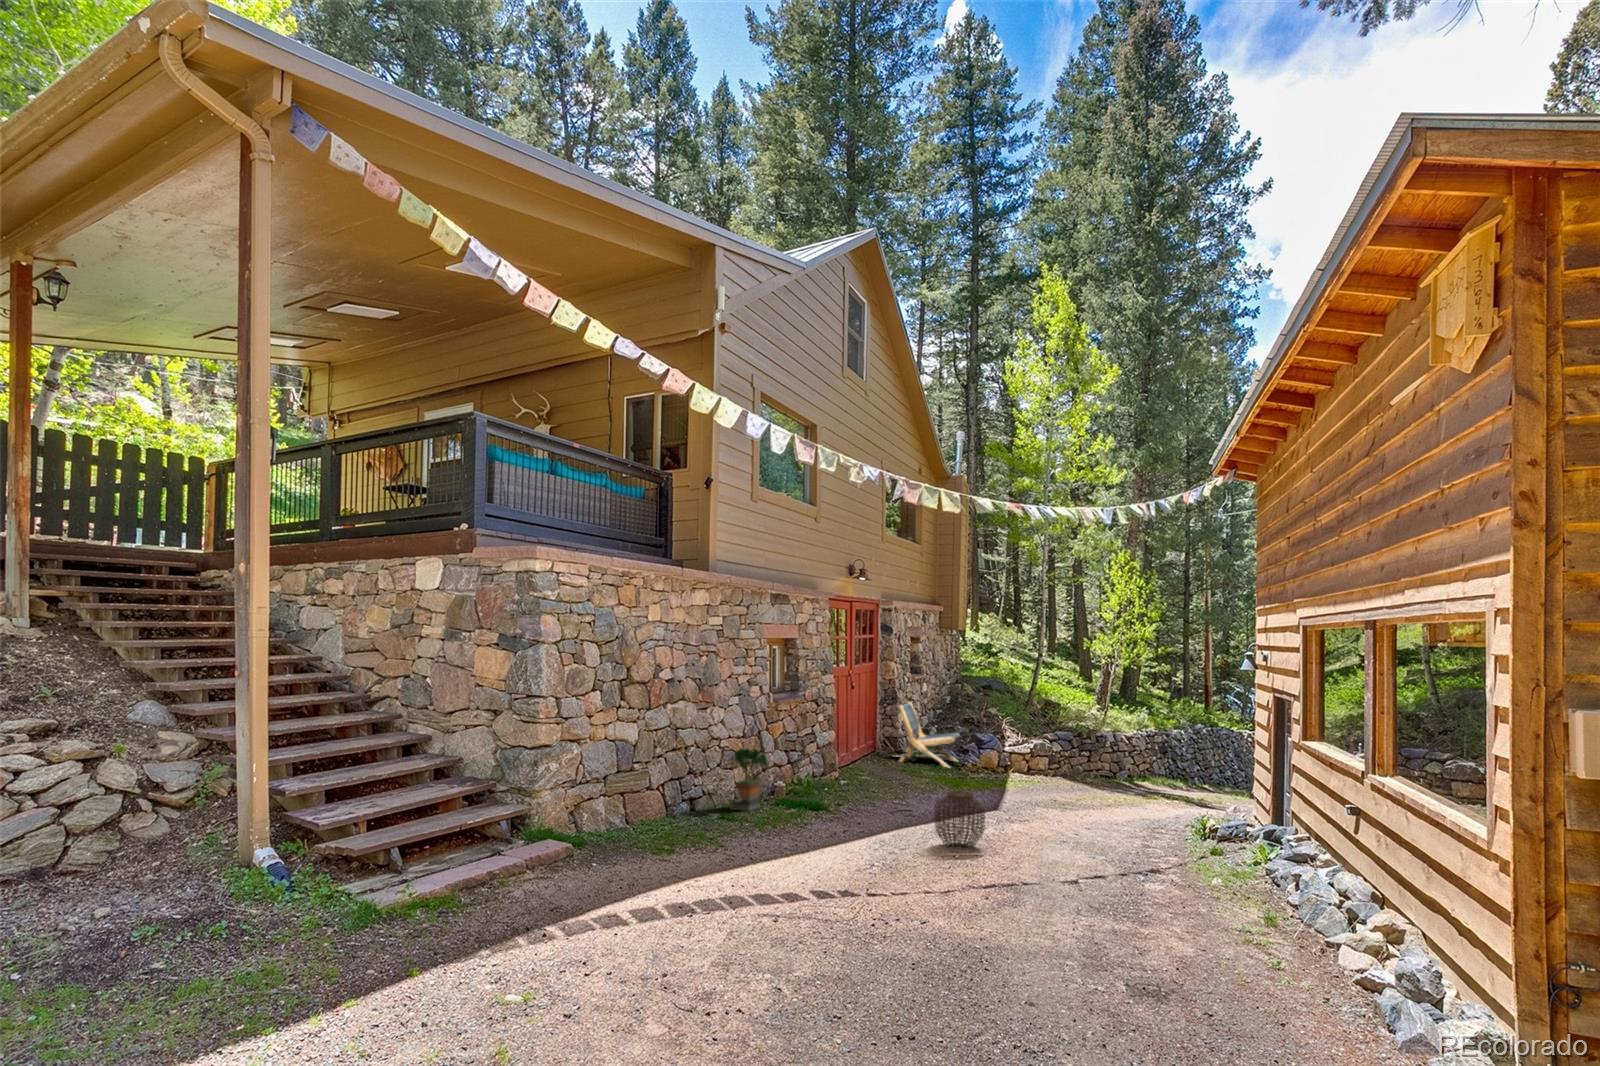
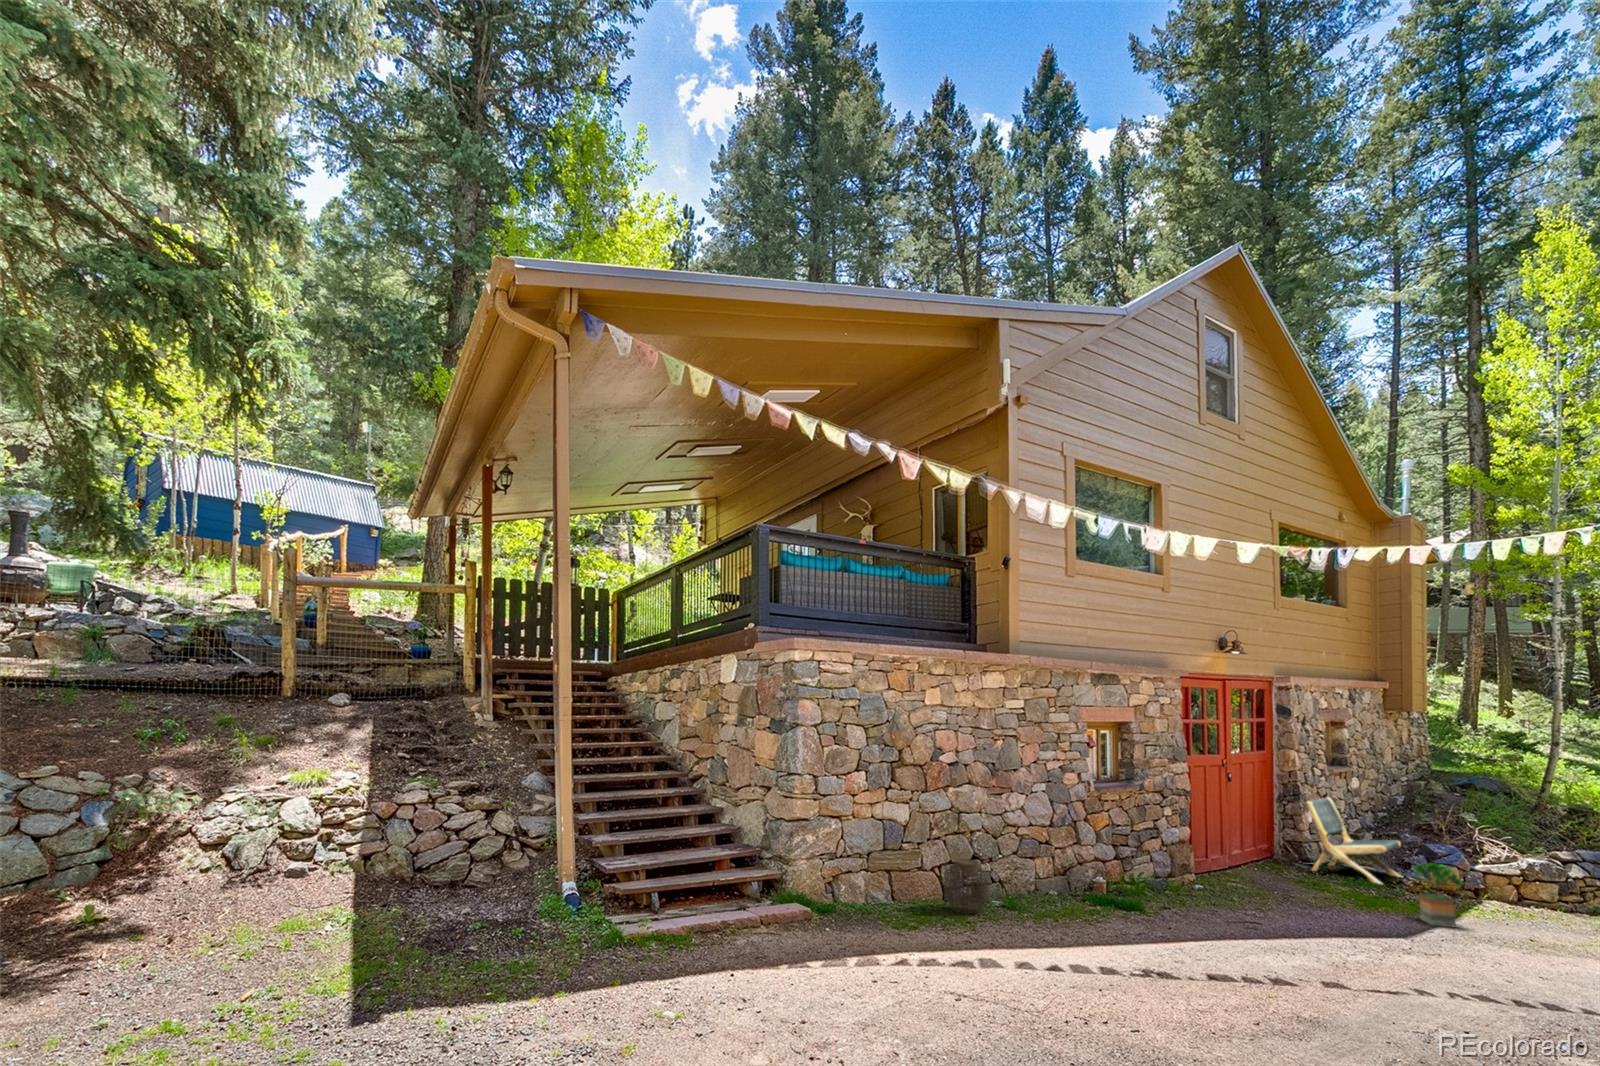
potted tree: present [728,748,769,811] -> present [1413,863,1463,927]
woven basket: present [934,791,985,849] -> present [944,859,990,913]

